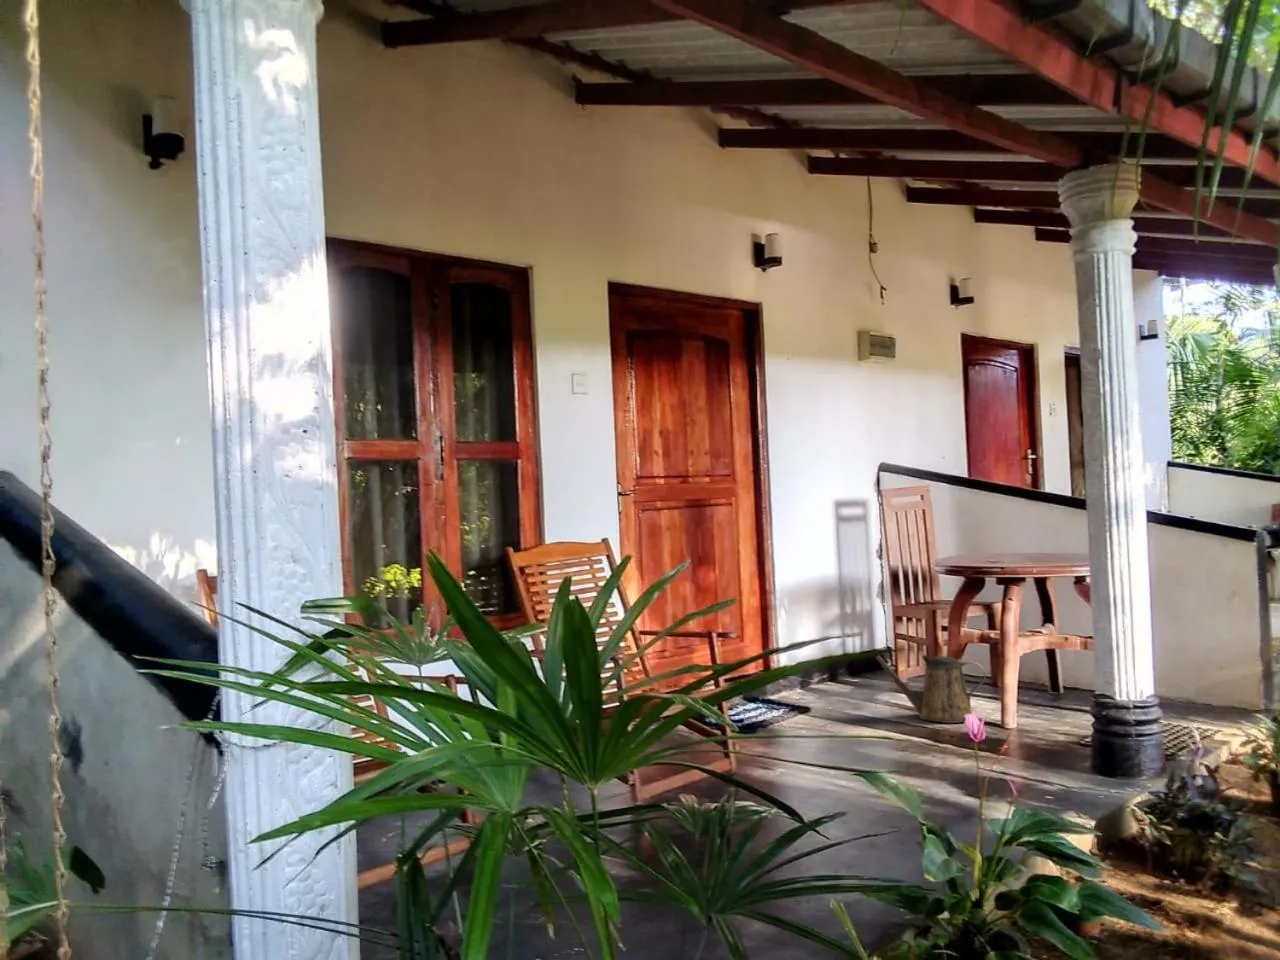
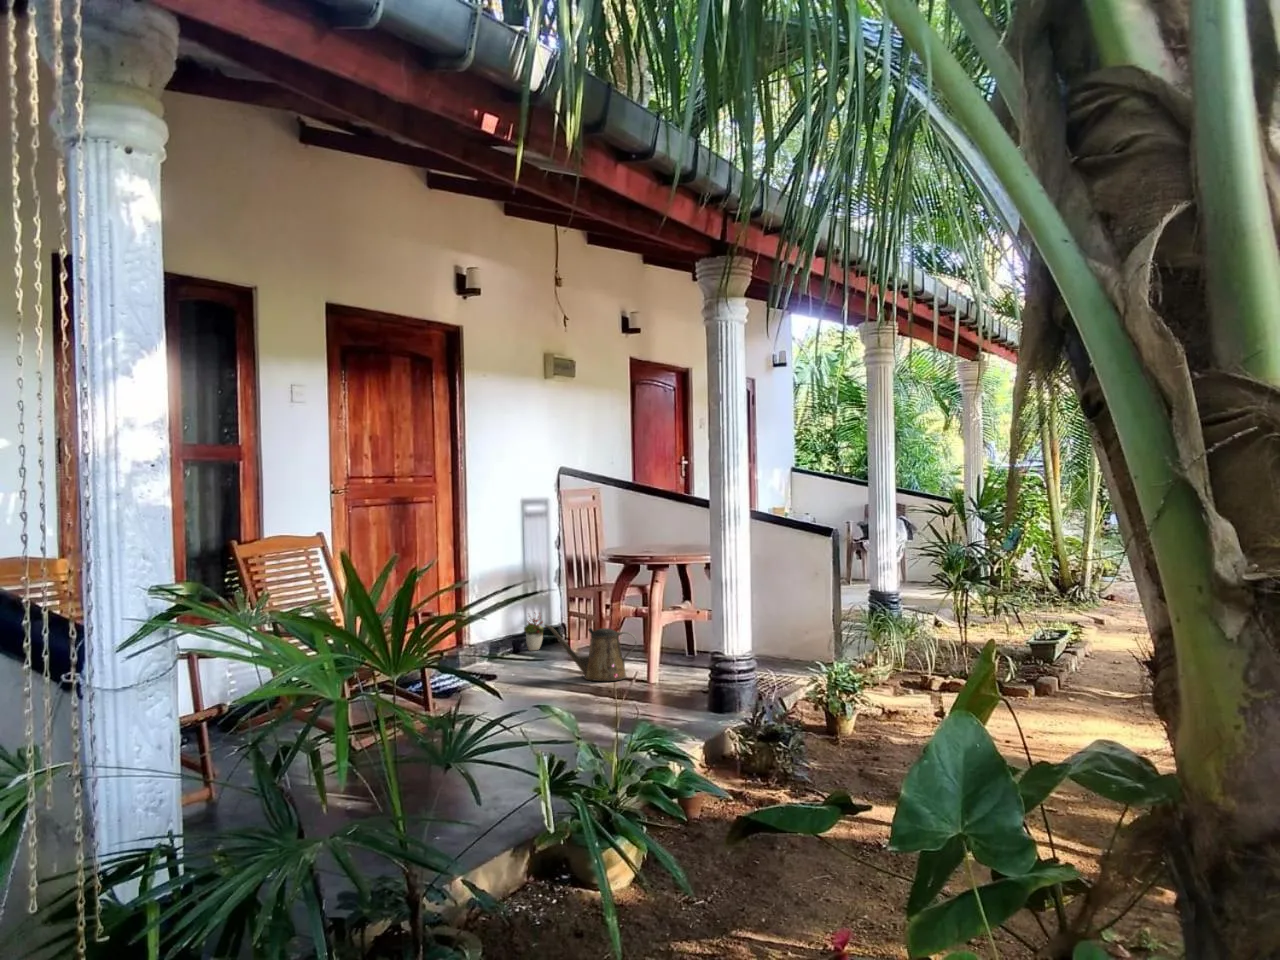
decorative plant: none [842,633,865,679] -> present [524,616,544,651]

